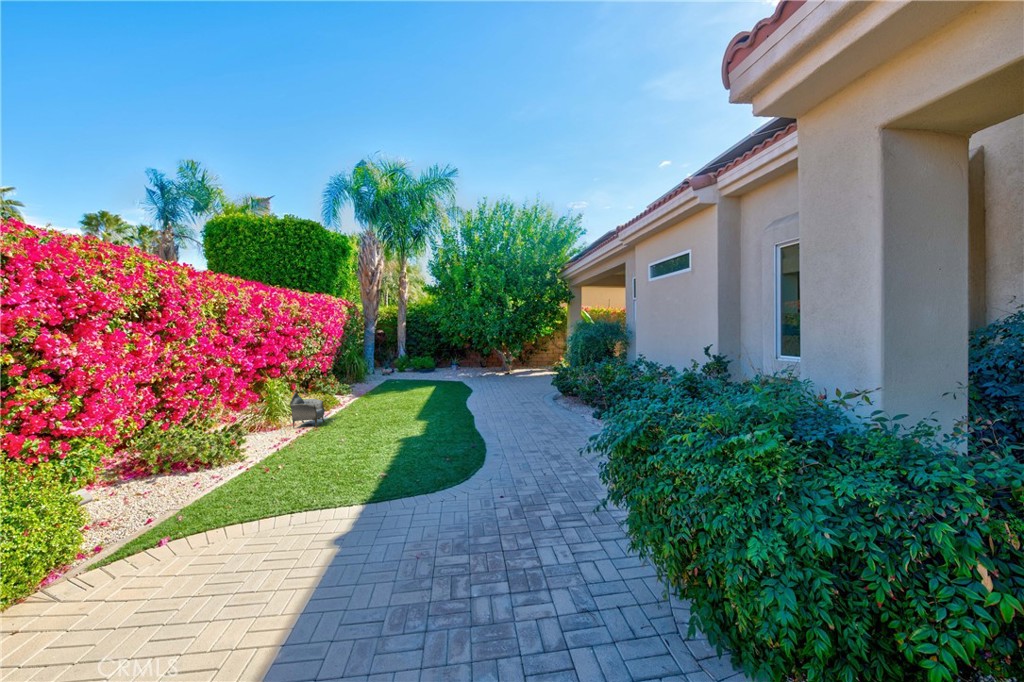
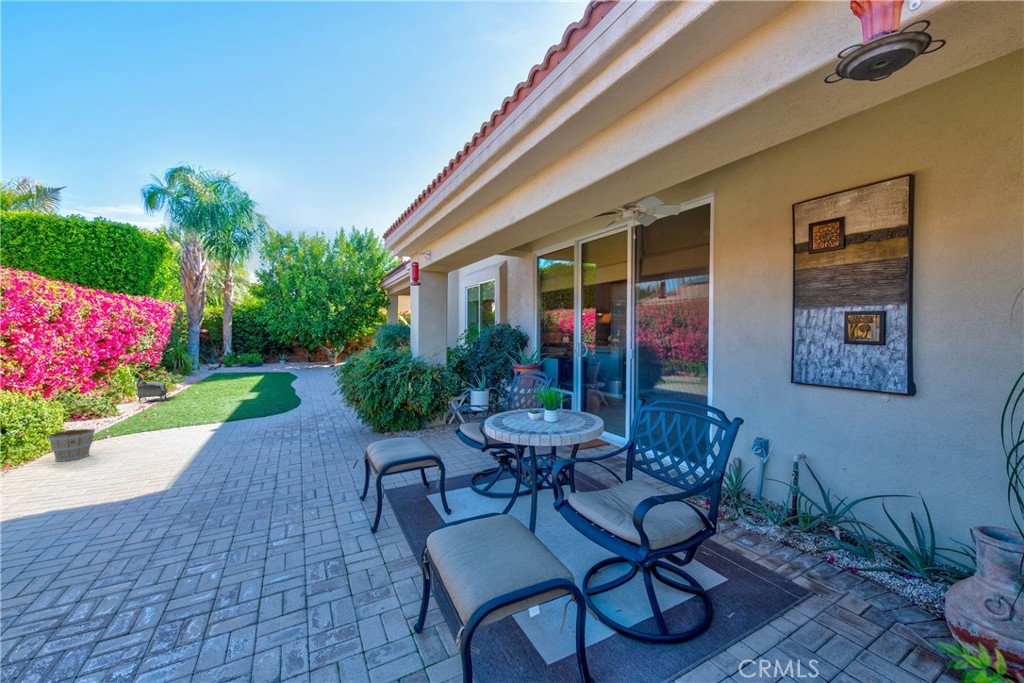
wooden bucket: none [47,526,137,604] -> present [48,428,95,462]

